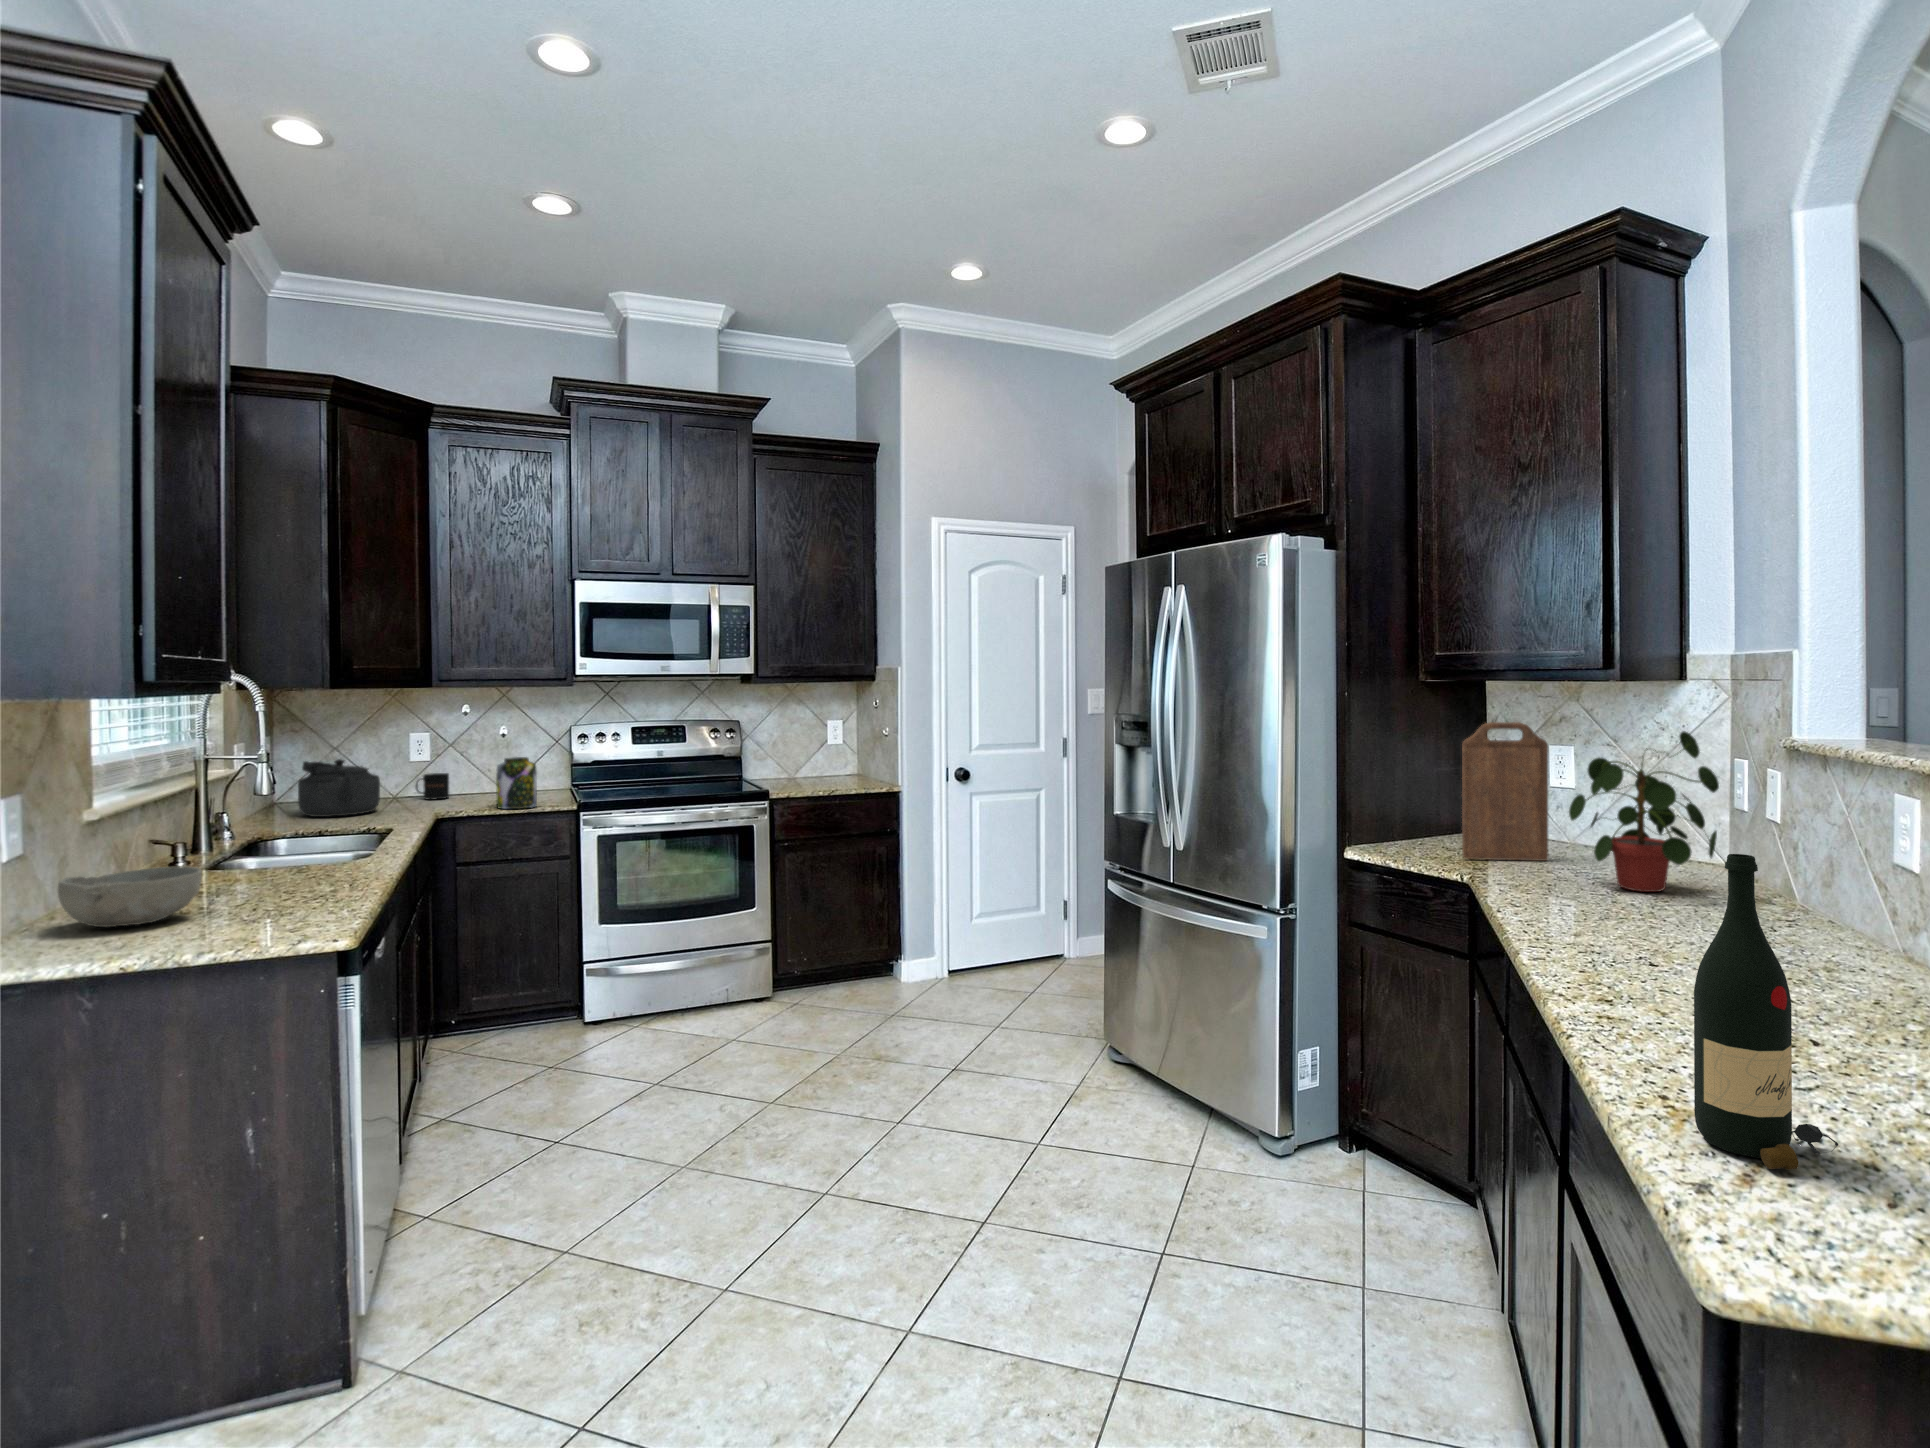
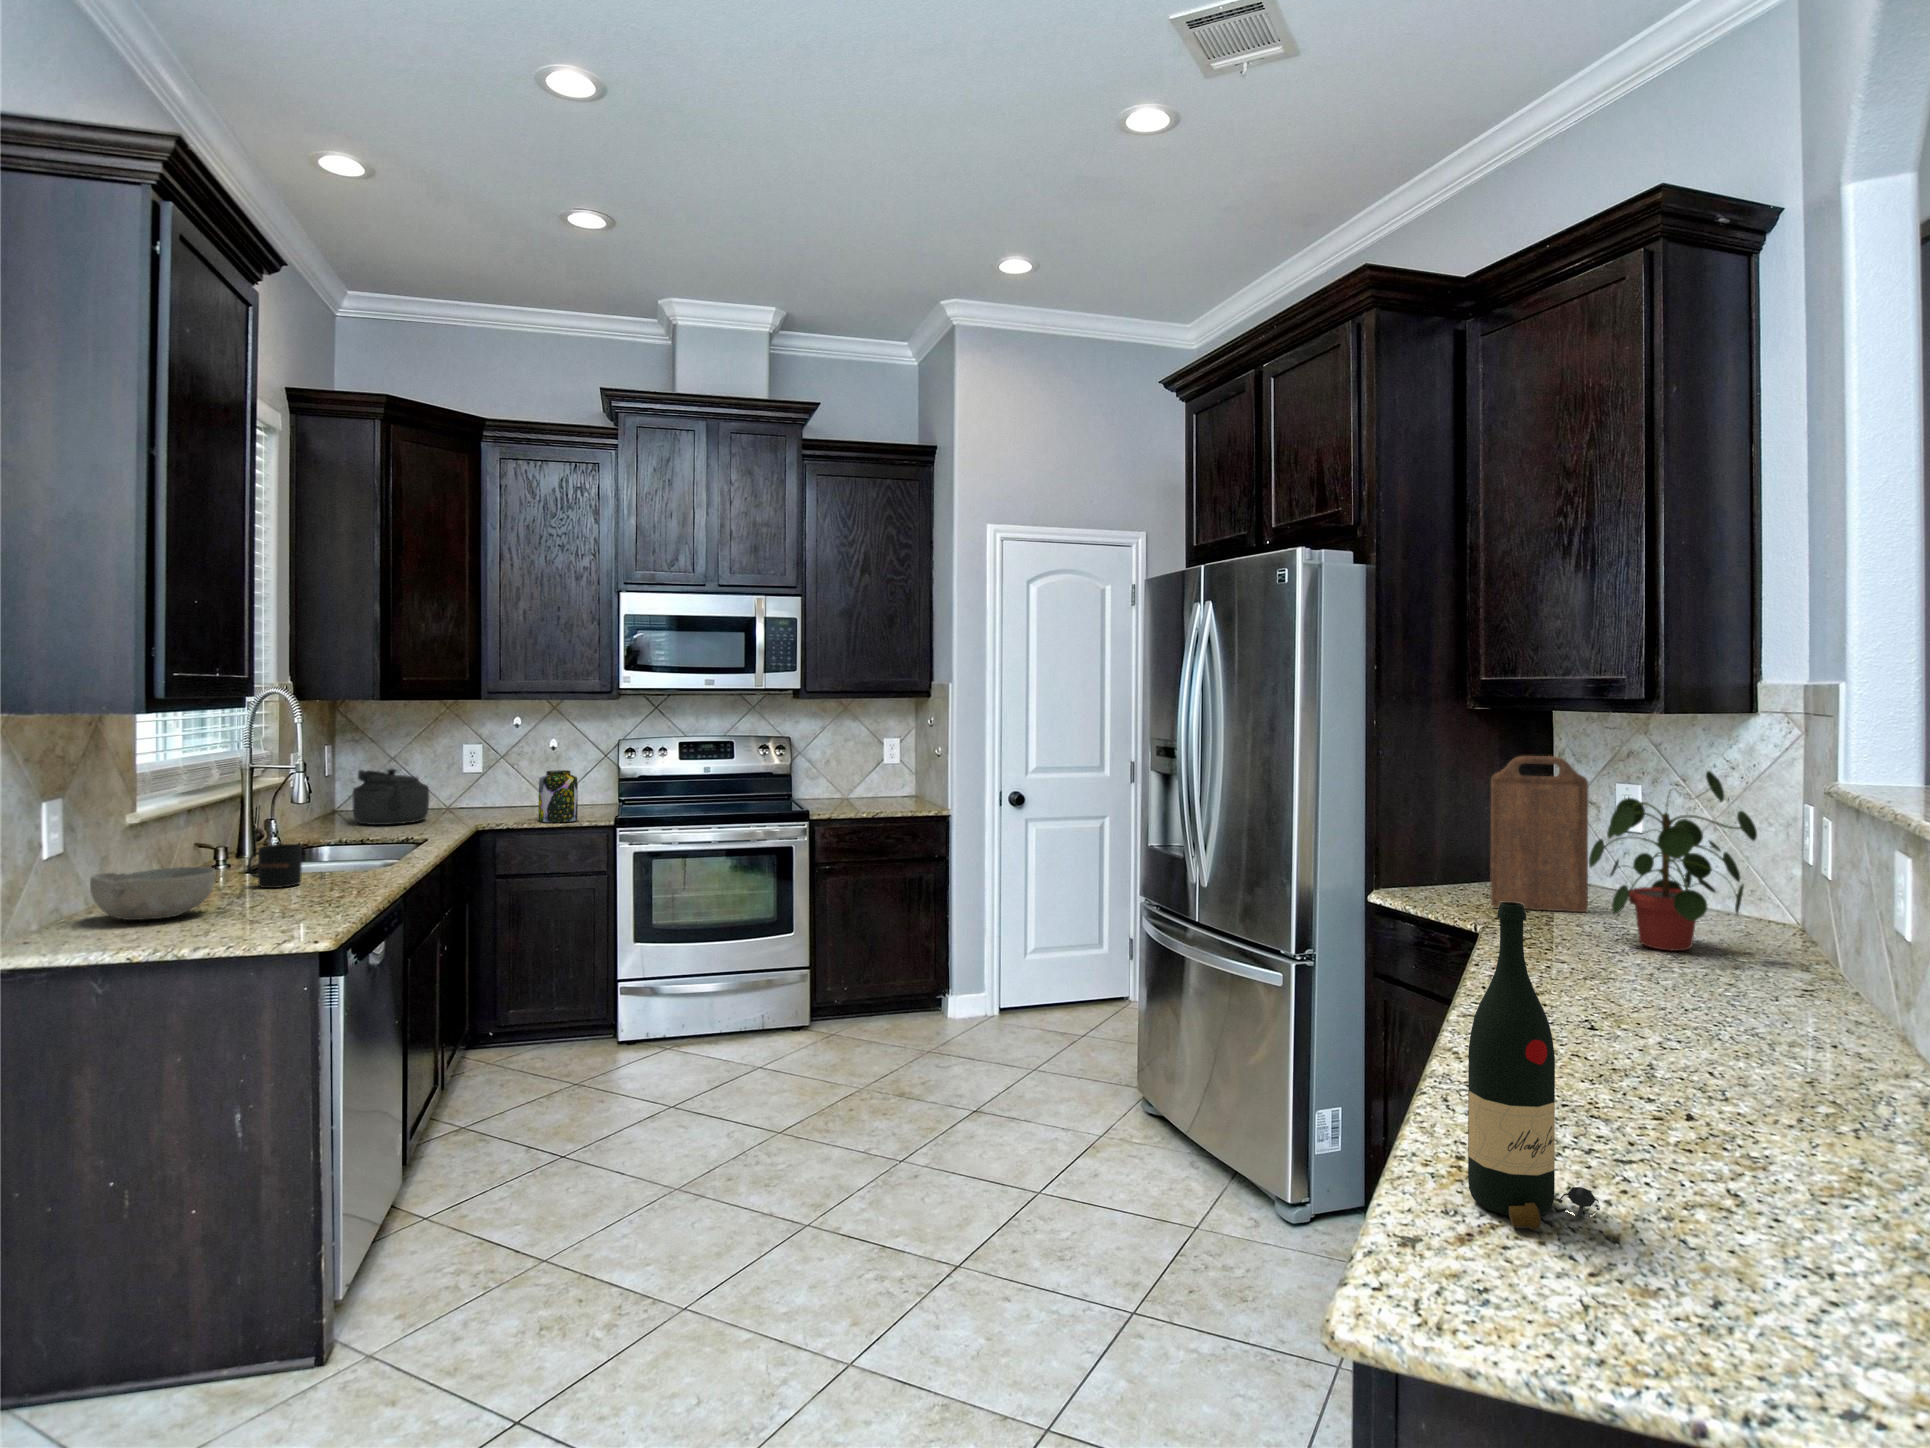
mug: present [416,773,449,800] -> present [247,844,302,888]

